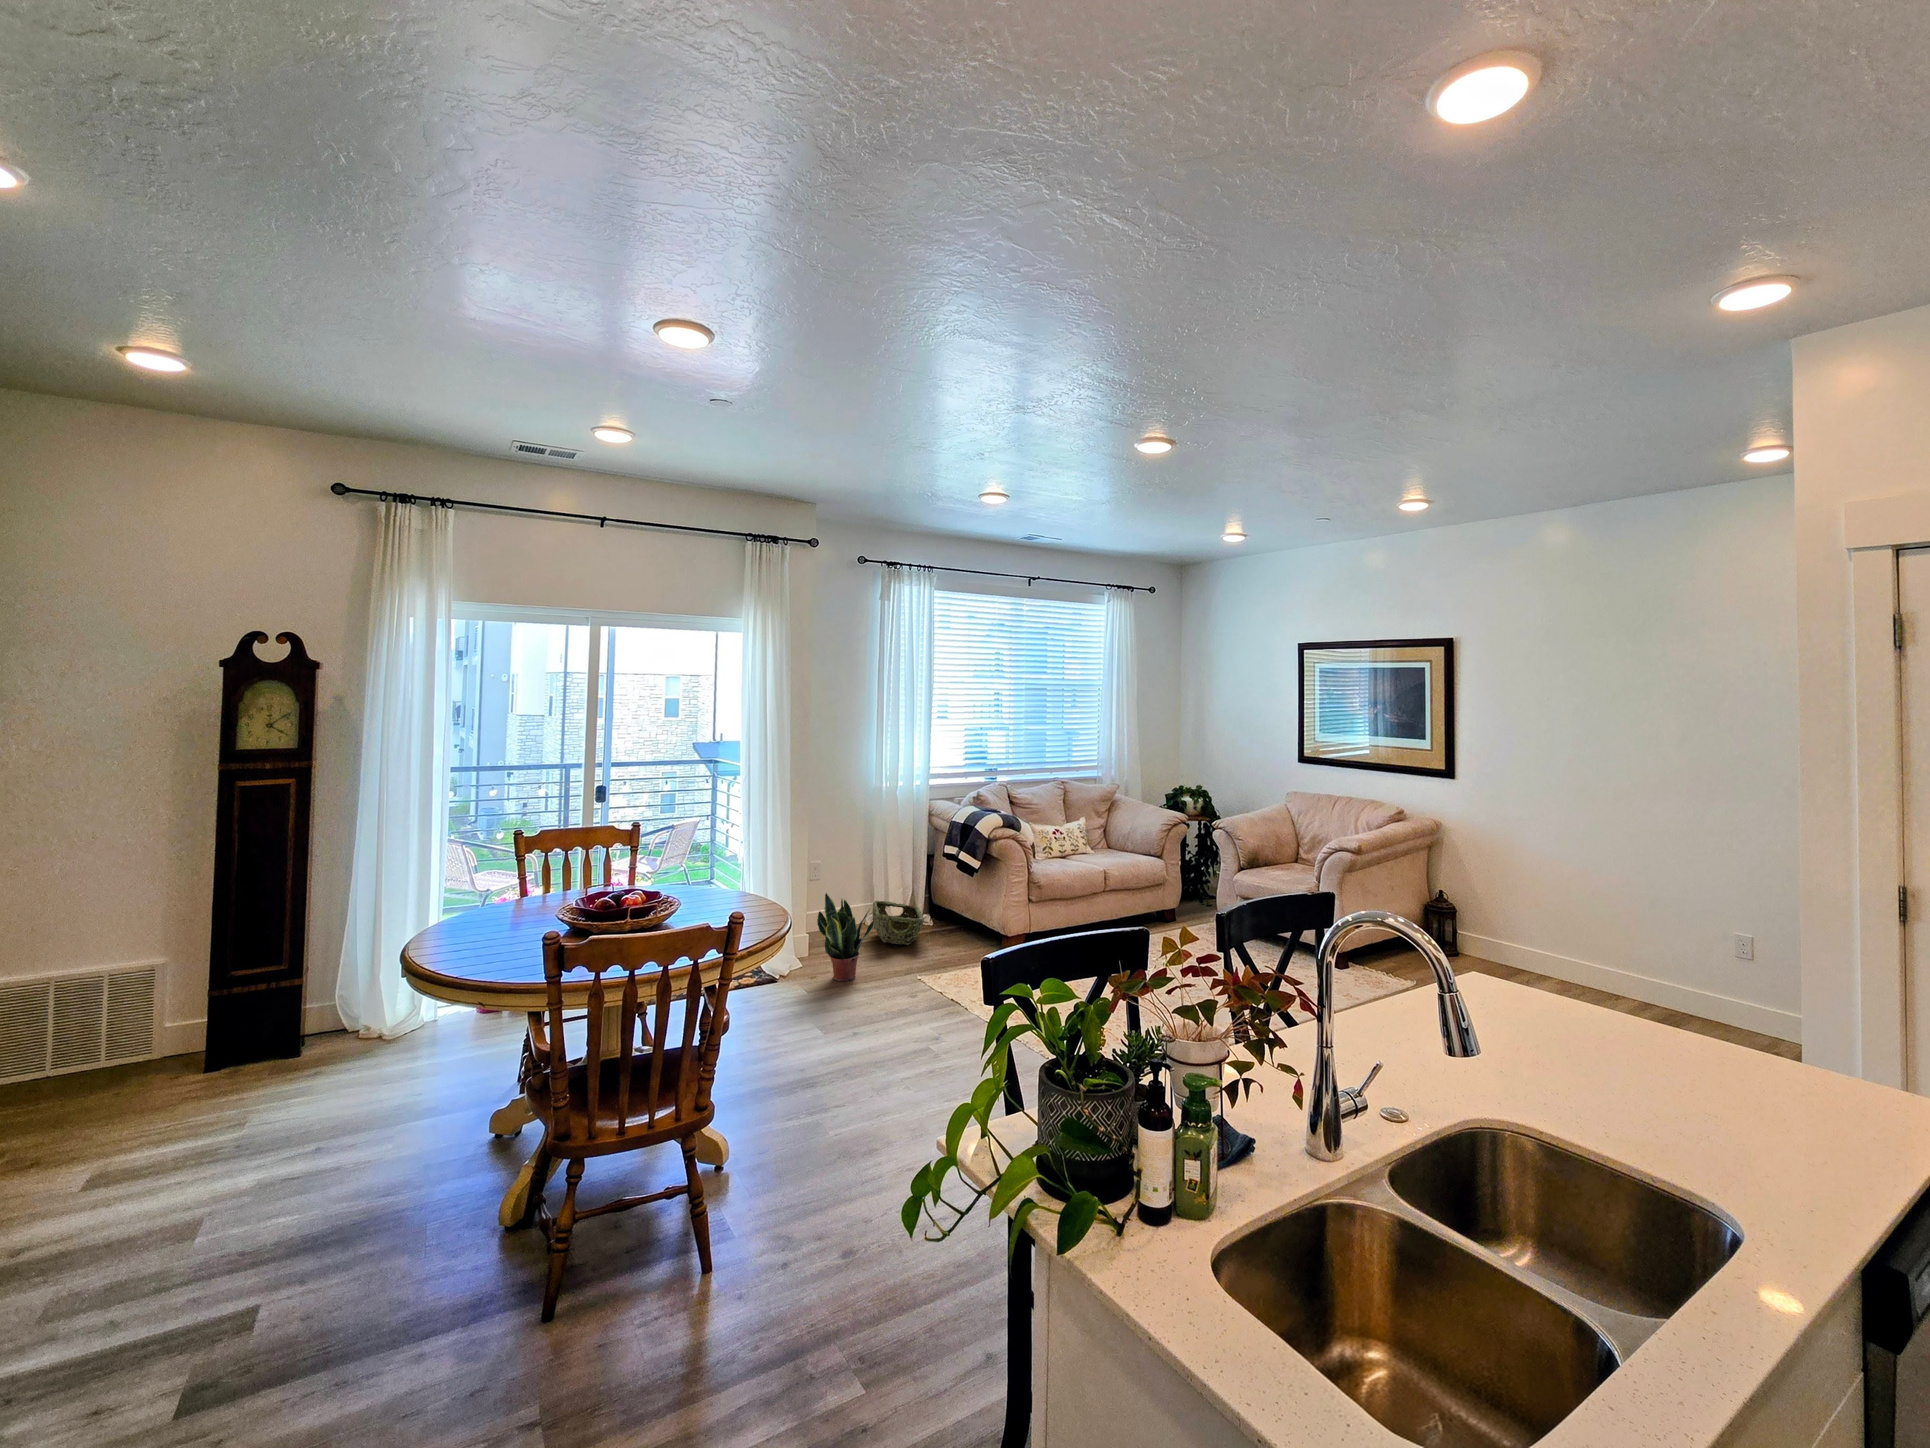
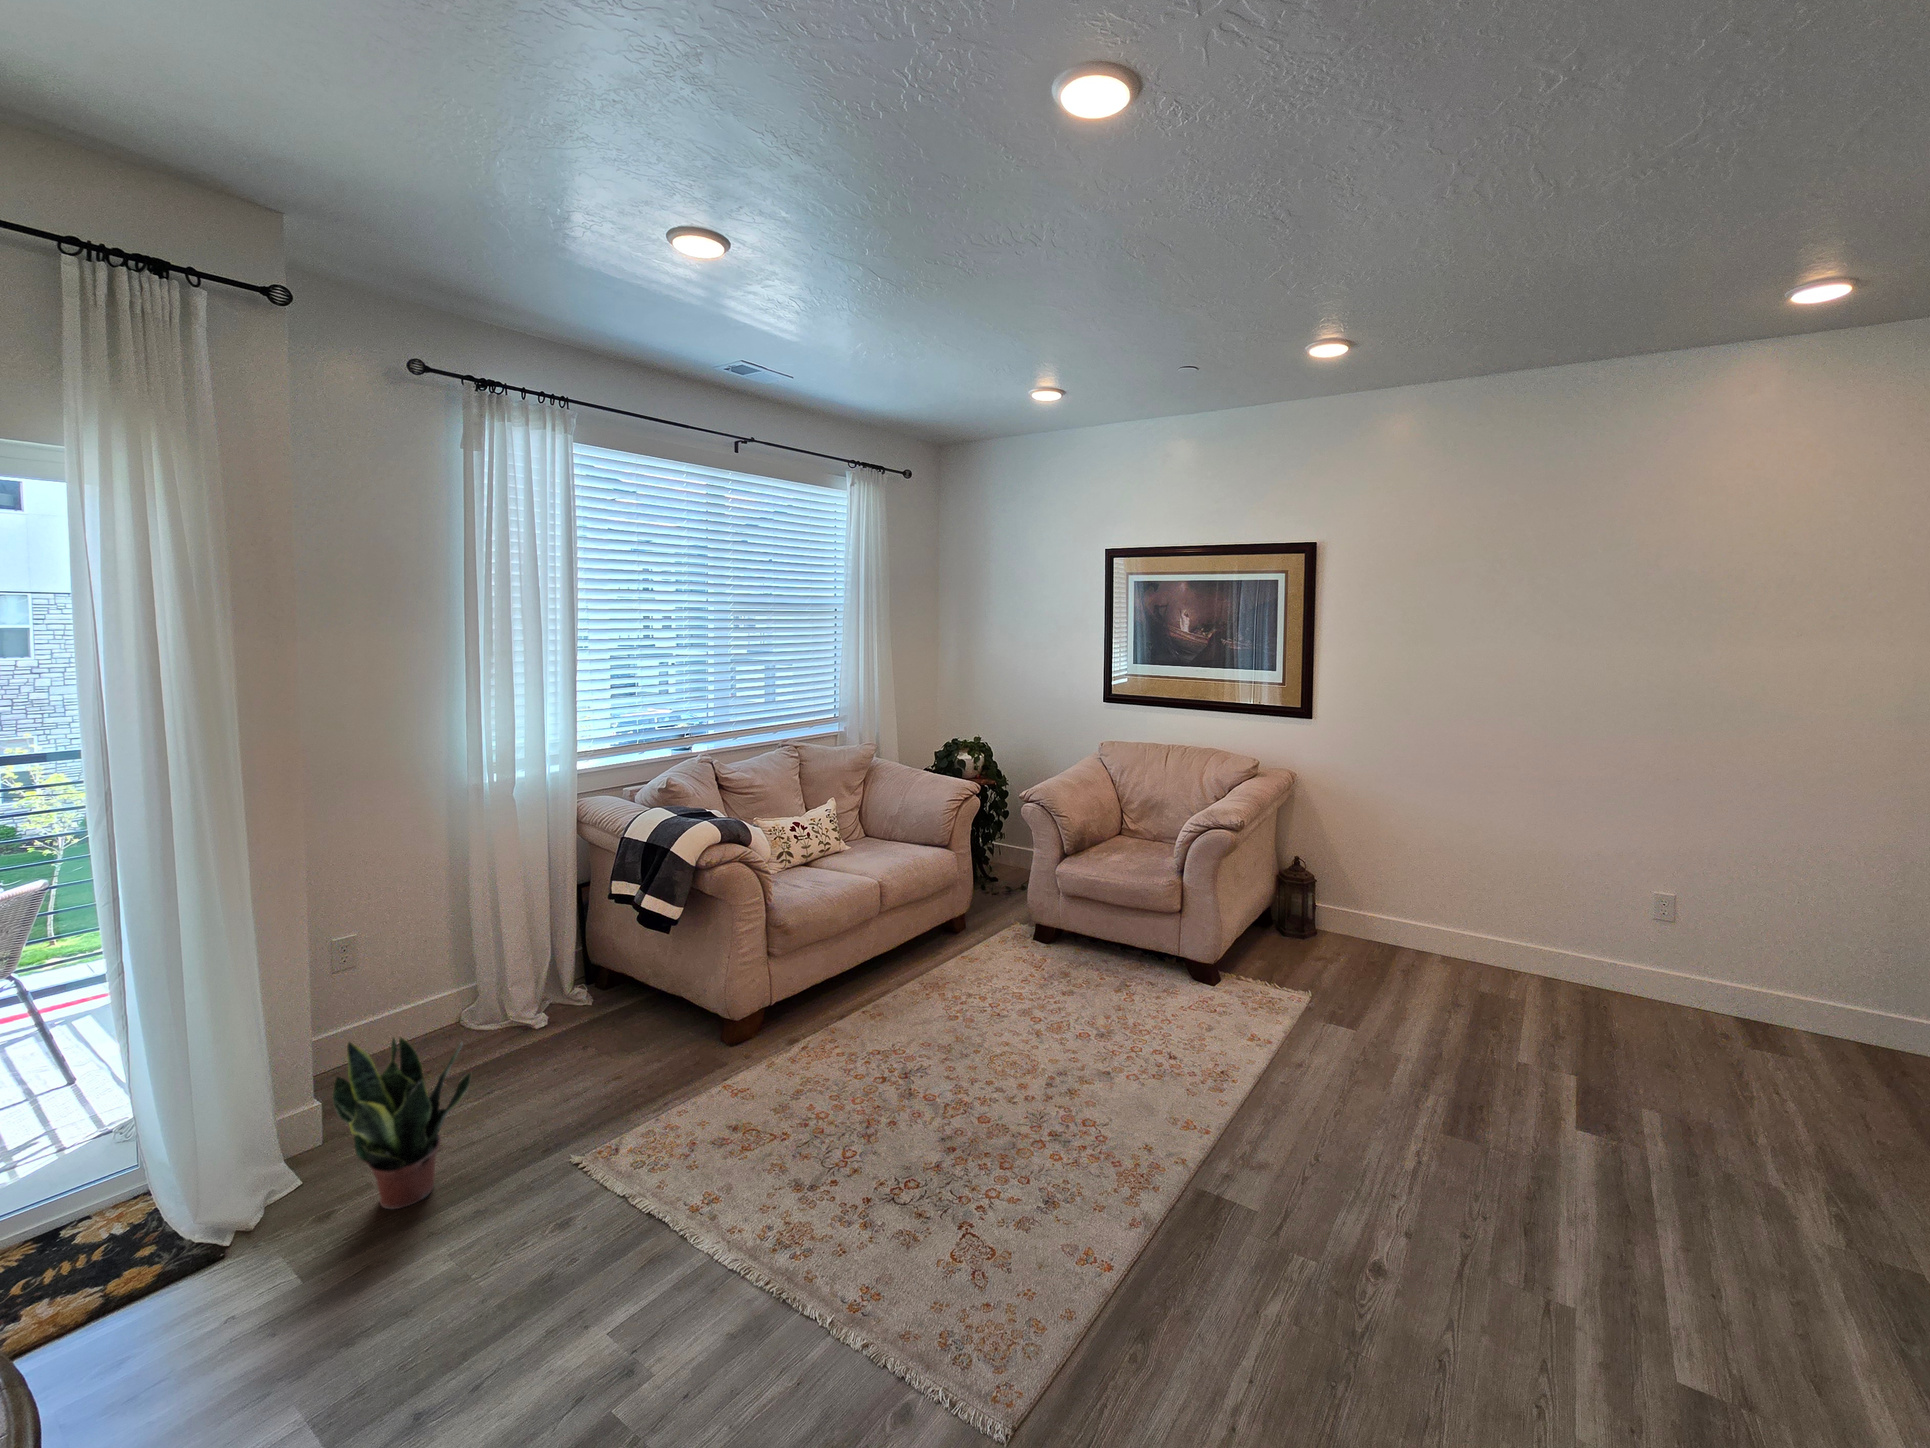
woven basket: present [872,901,924,945] -> none [475,982,579,1072]

